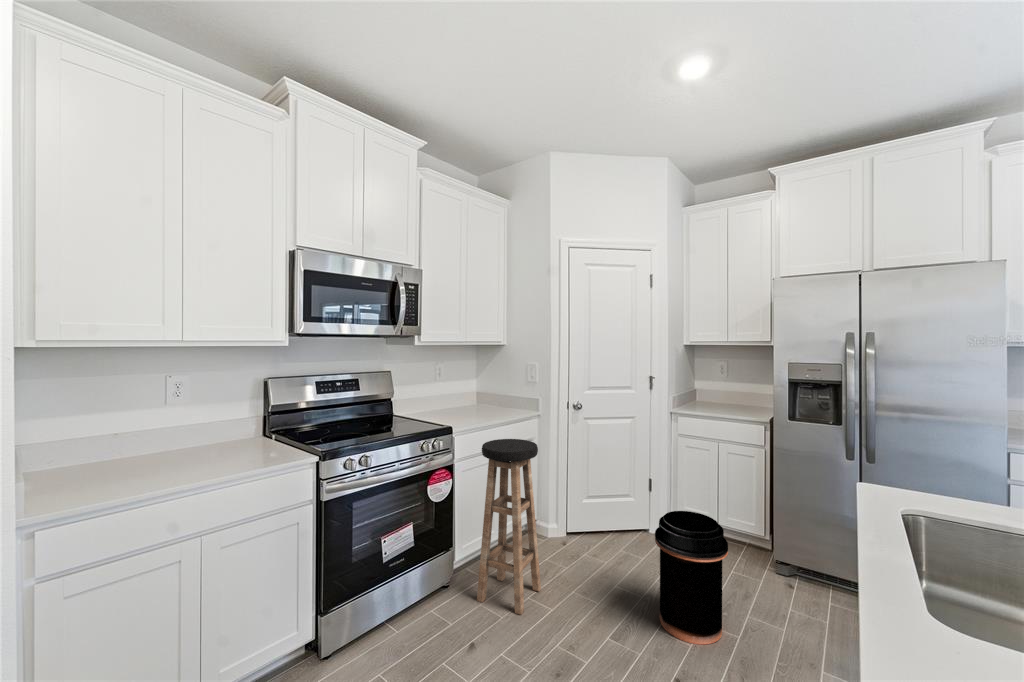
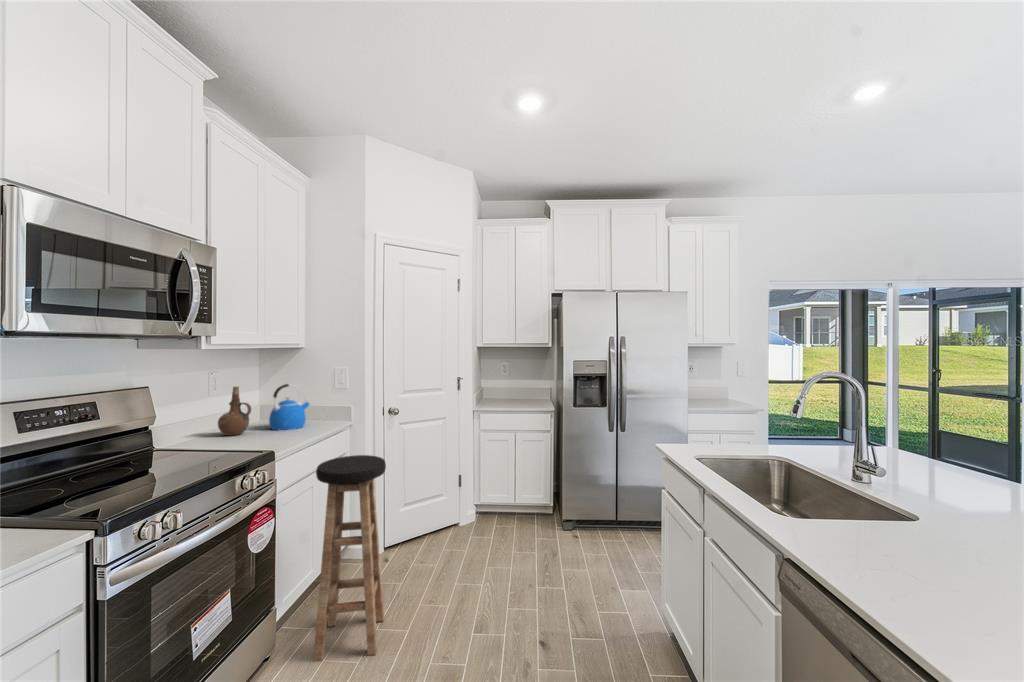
ceramic pitcher: none [437,374,458,411] -> present [218,387,251,435]
kettle: none [473,374,504,412] -> present [269,384,310,430]
trash can: present [655,511,728,644] -> none [501,495,561,613]

